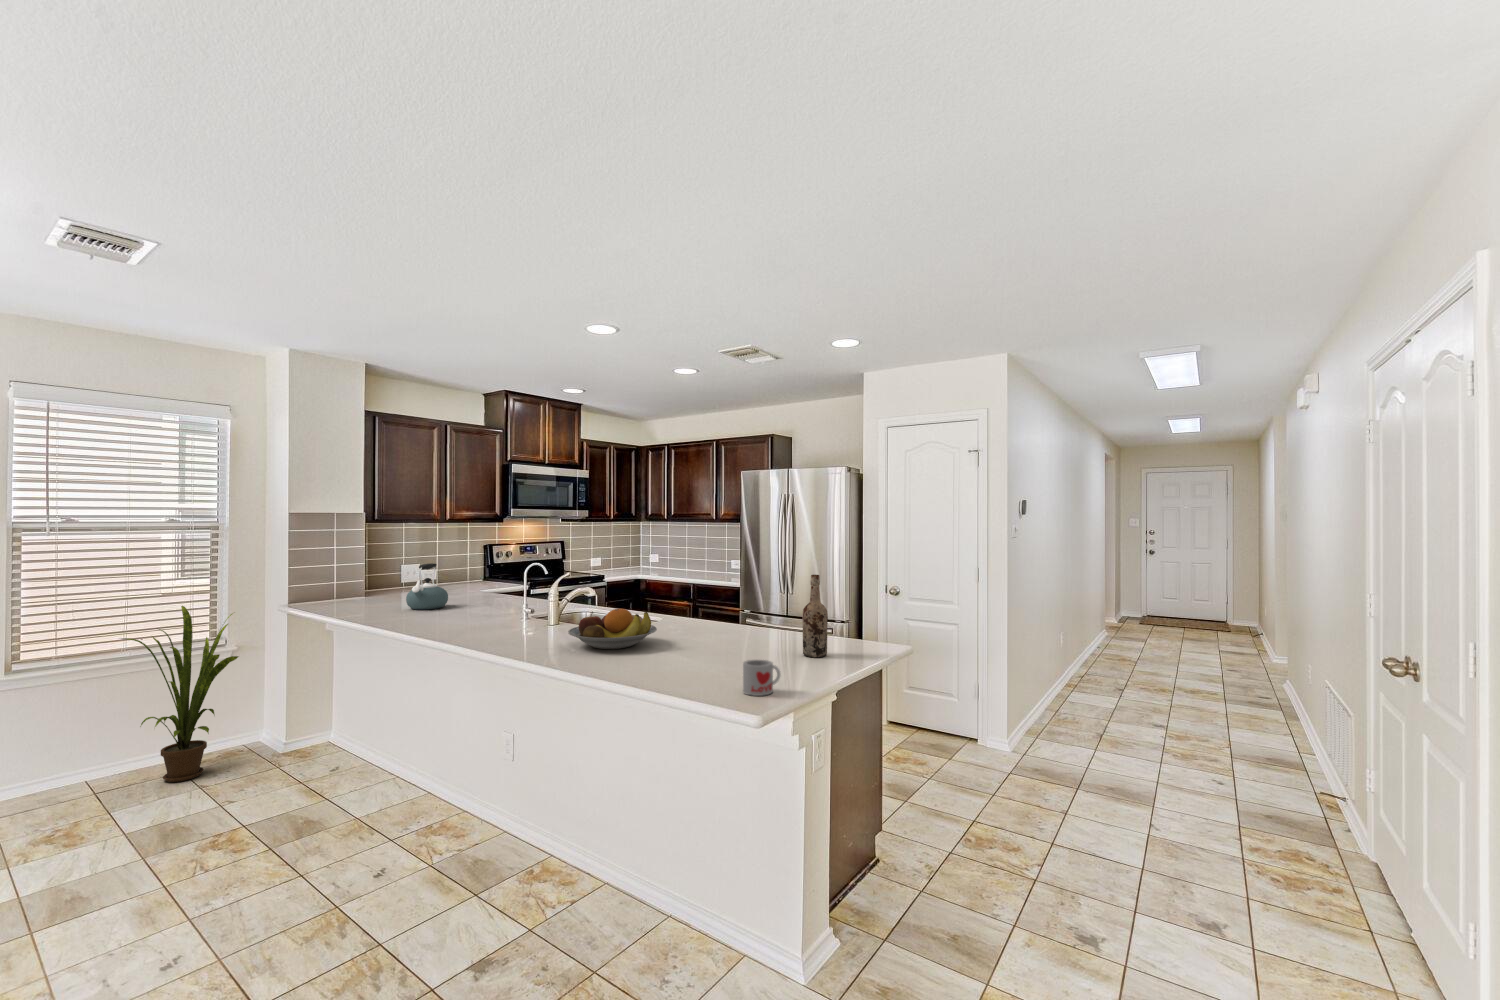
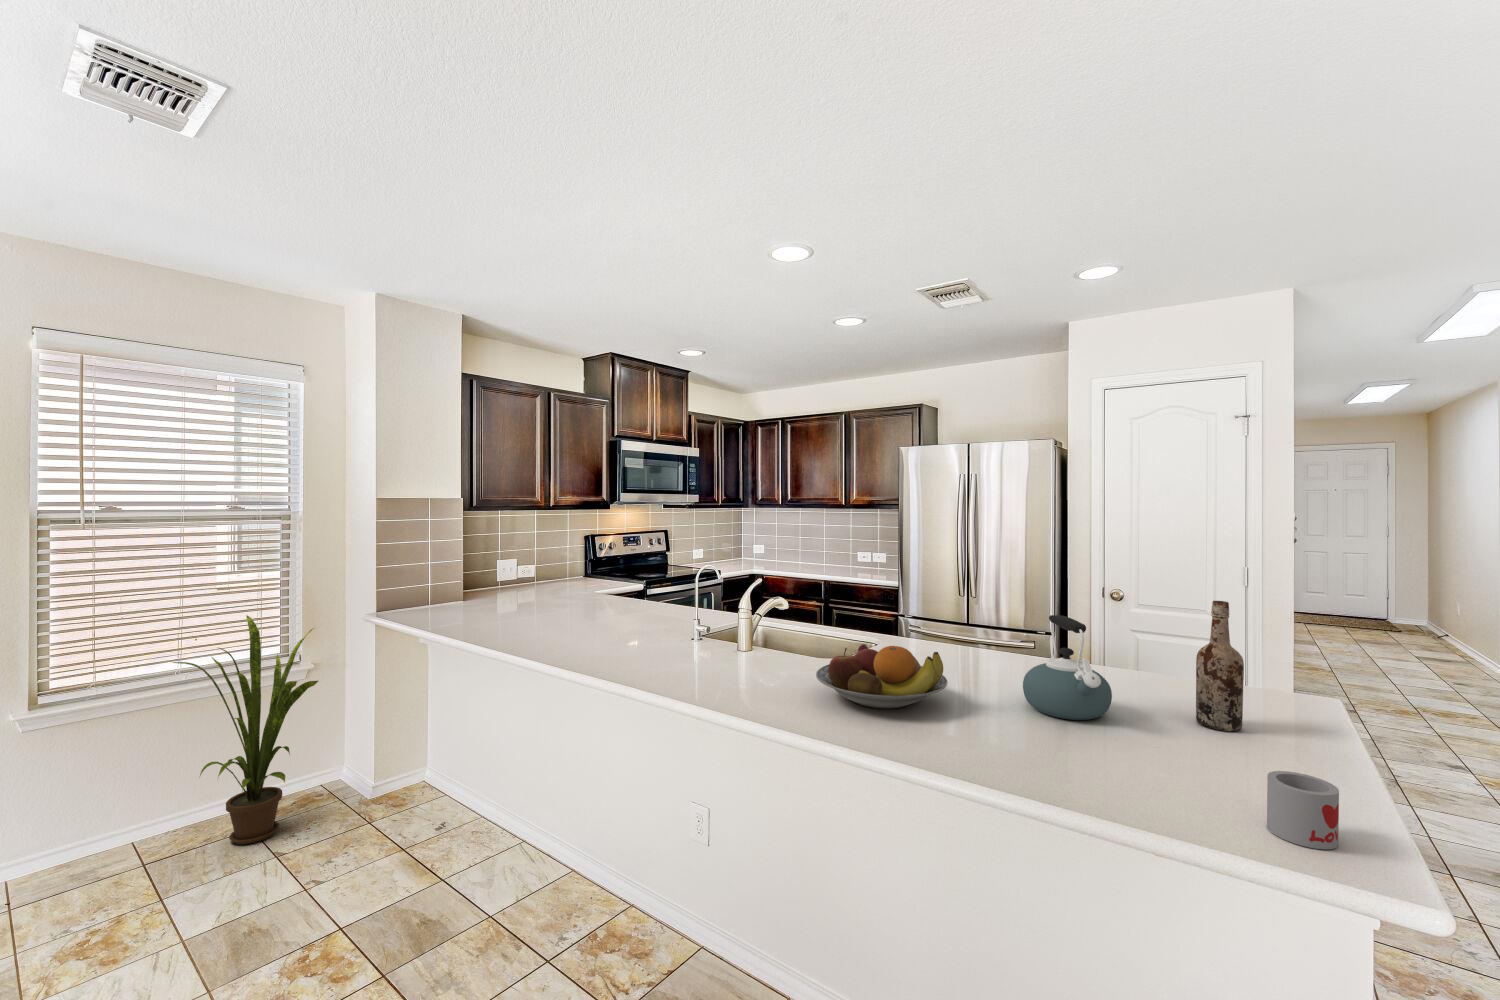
kettle: present [406,563,448,610] -> present [1023,615,1112,720]

